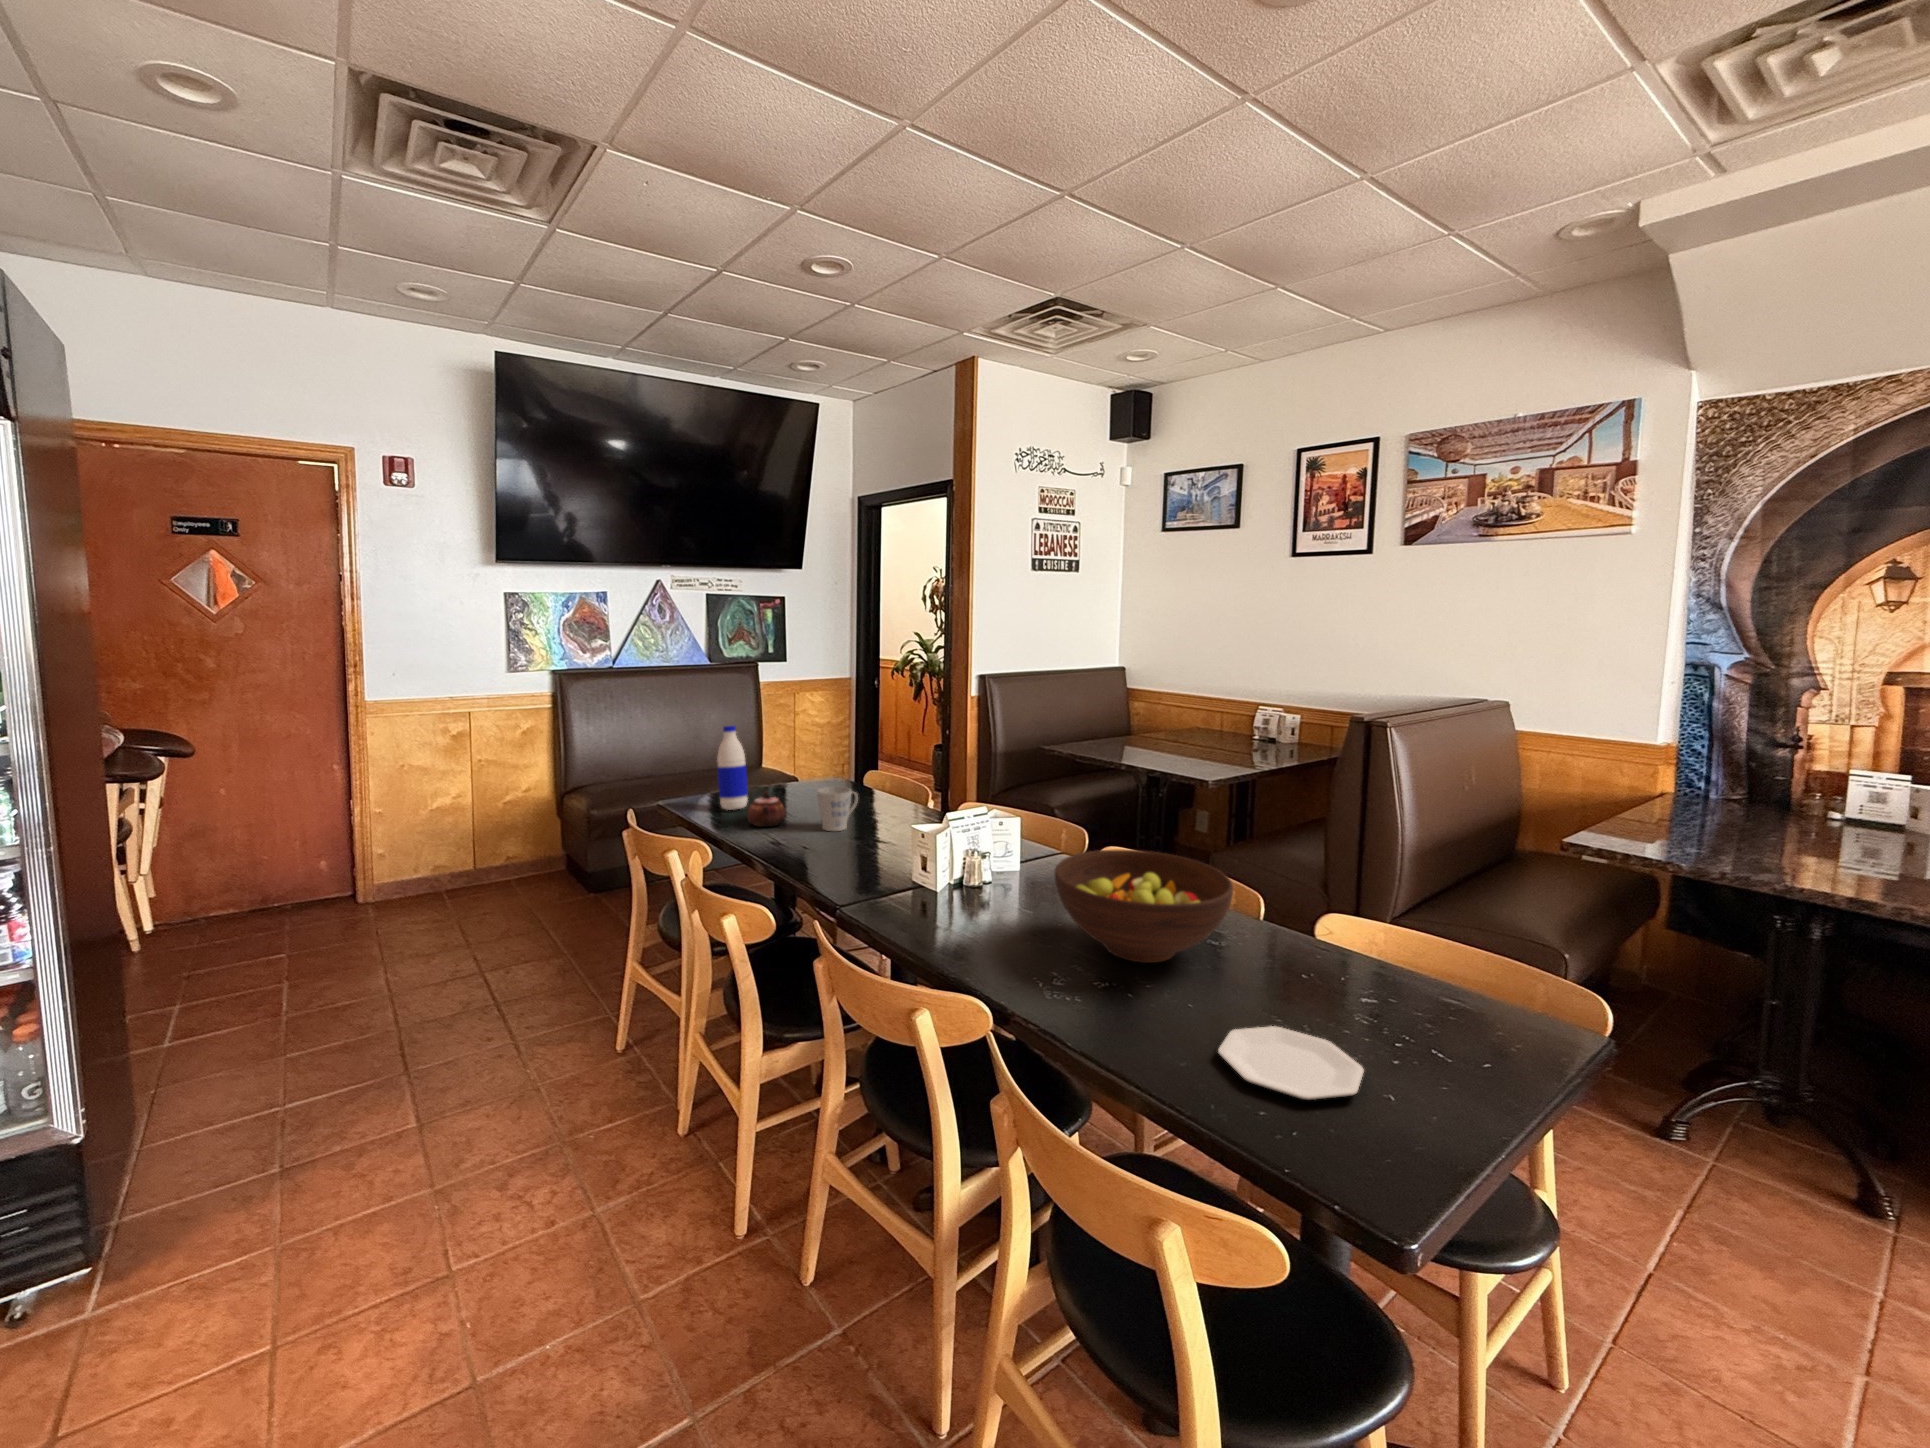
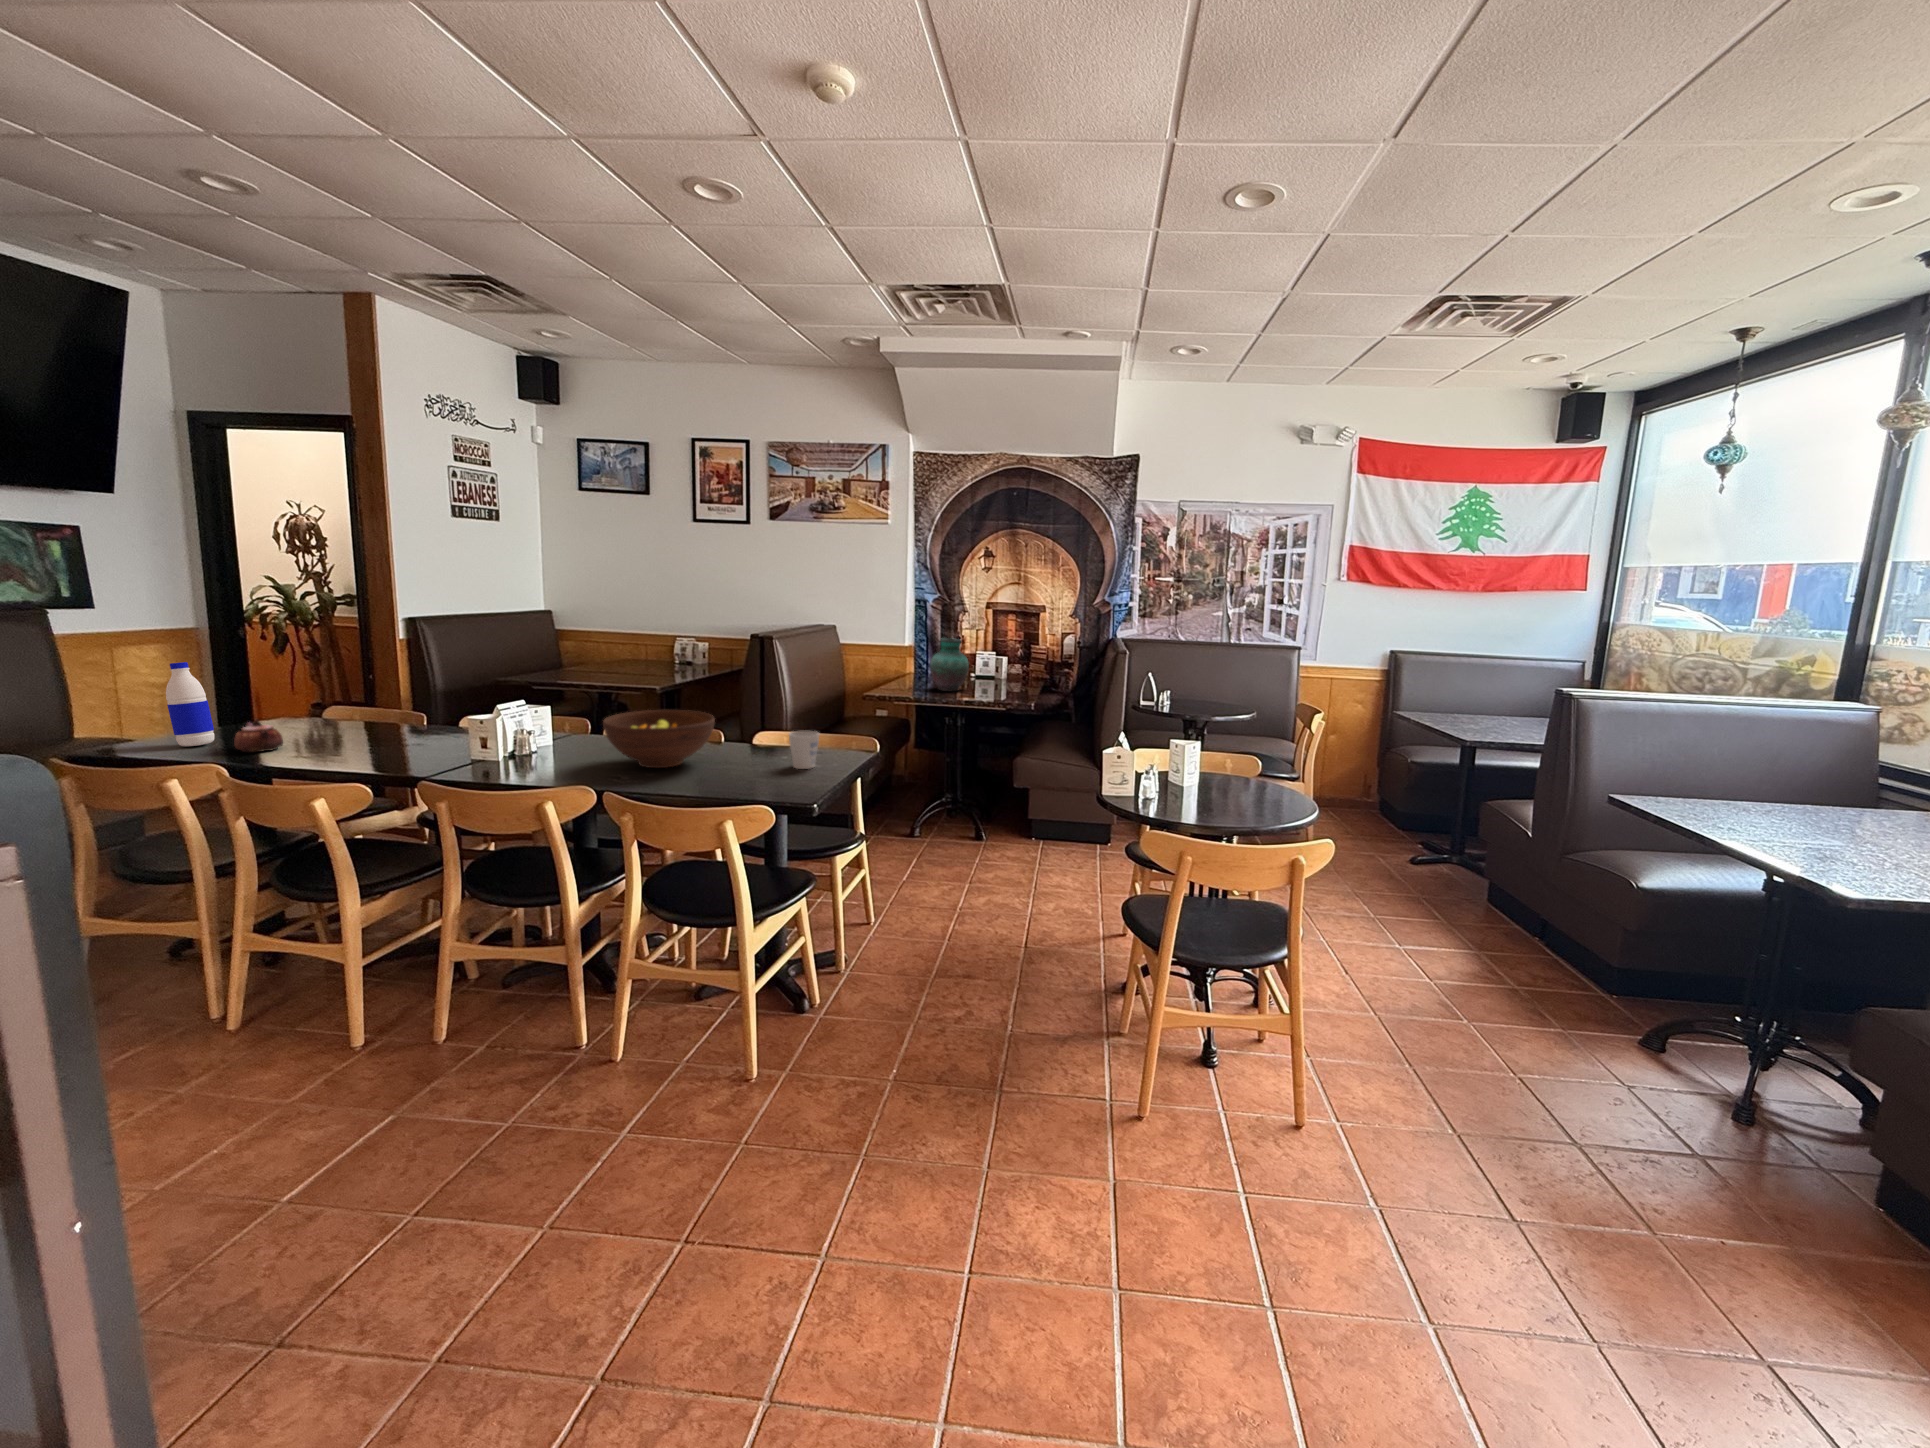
vase: none [1728,746,1841,858] -> present [931,638,969,691]
mug: present [817,786,858,831] -> present [789,731,819,769]
plate: present [1218,1026,1364,1100] -> none [725,773,791,791]

